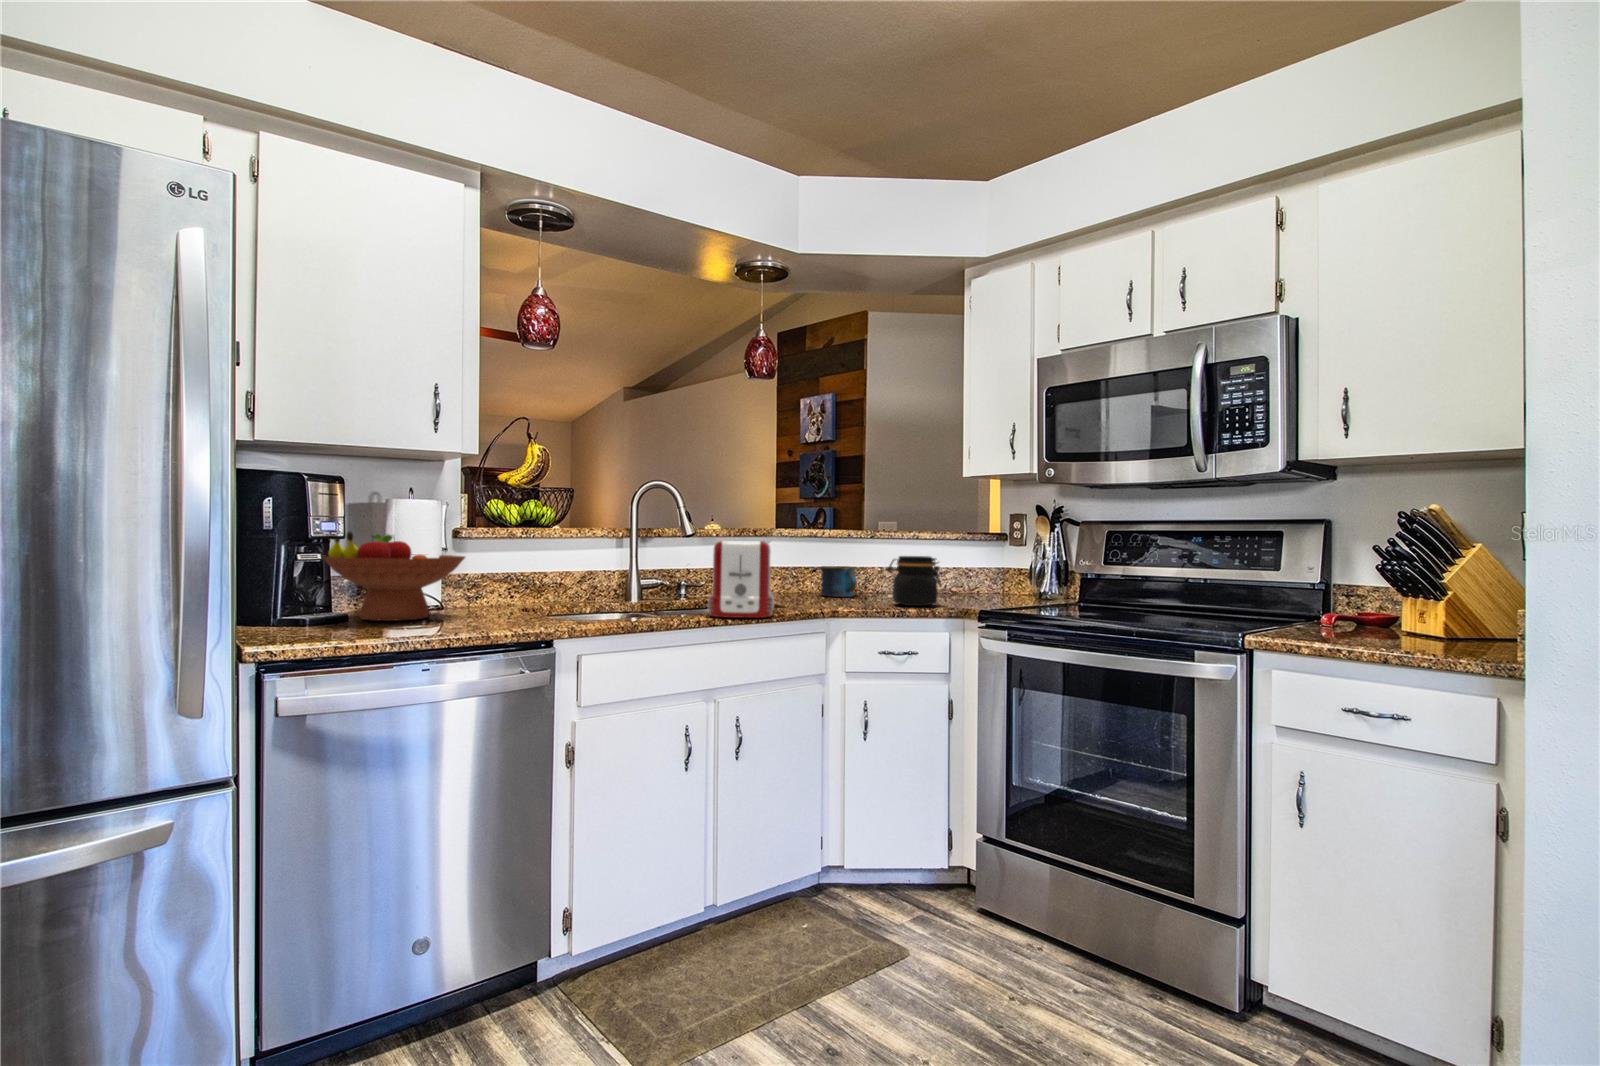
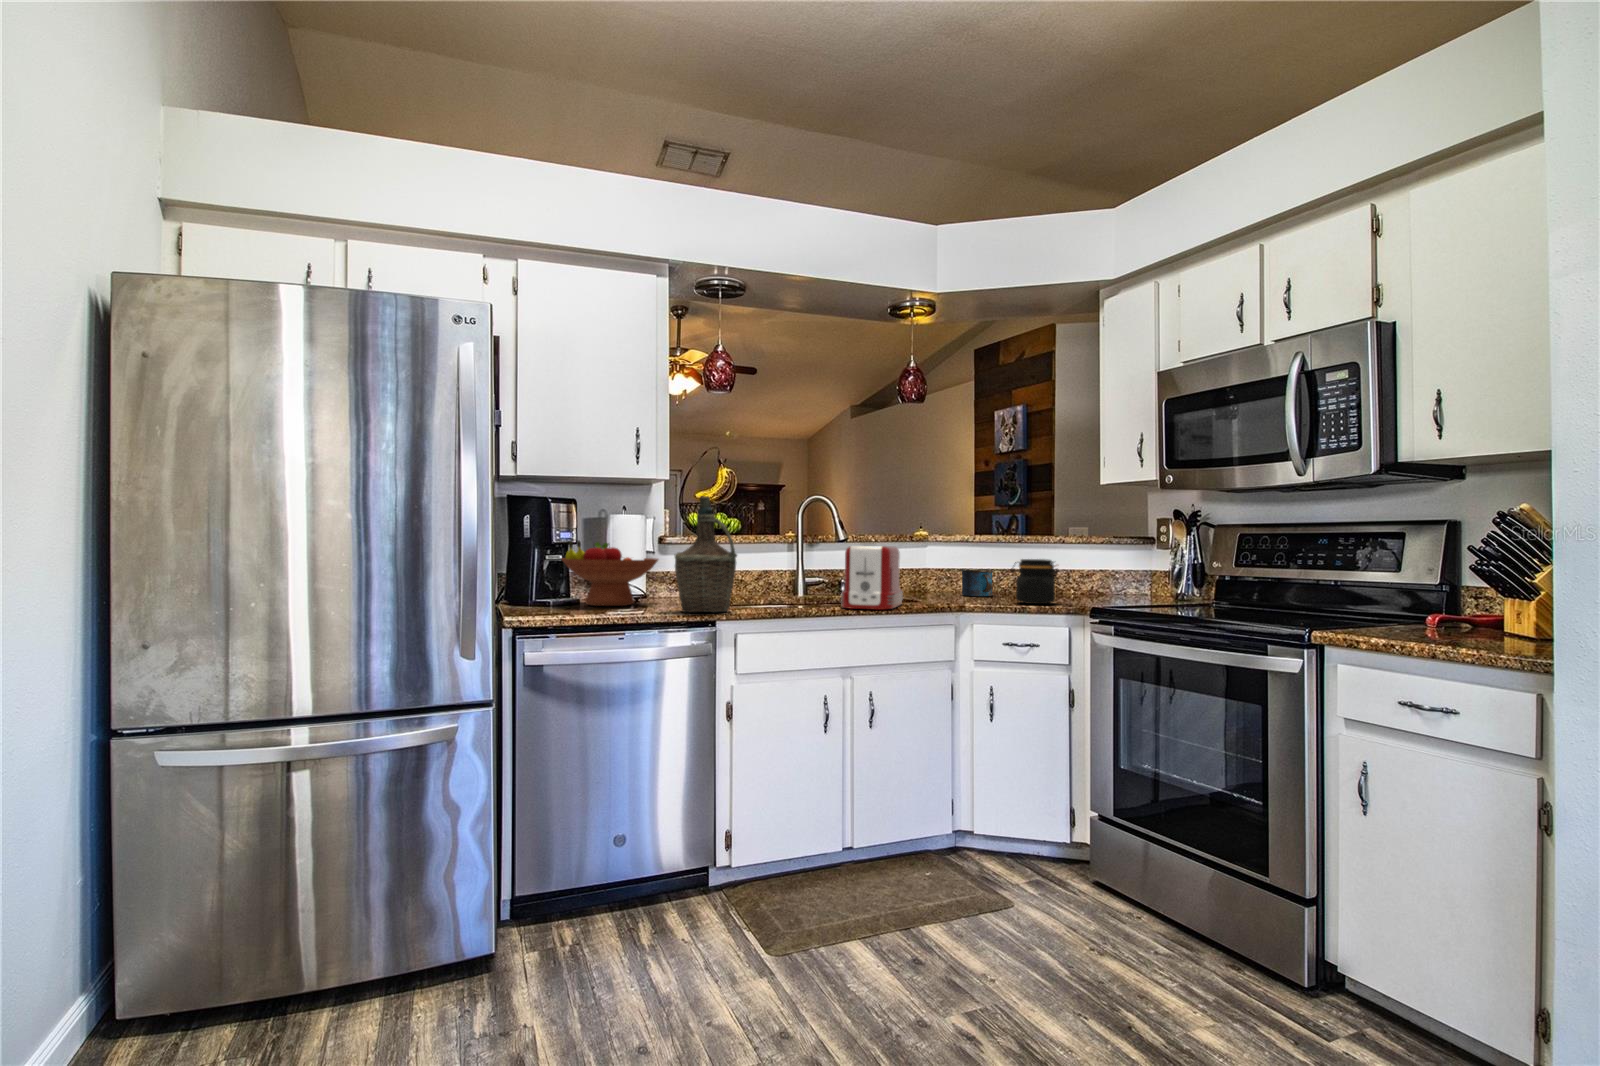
bottle: none [497,475,585,629] -> present [675,496,737,612]

